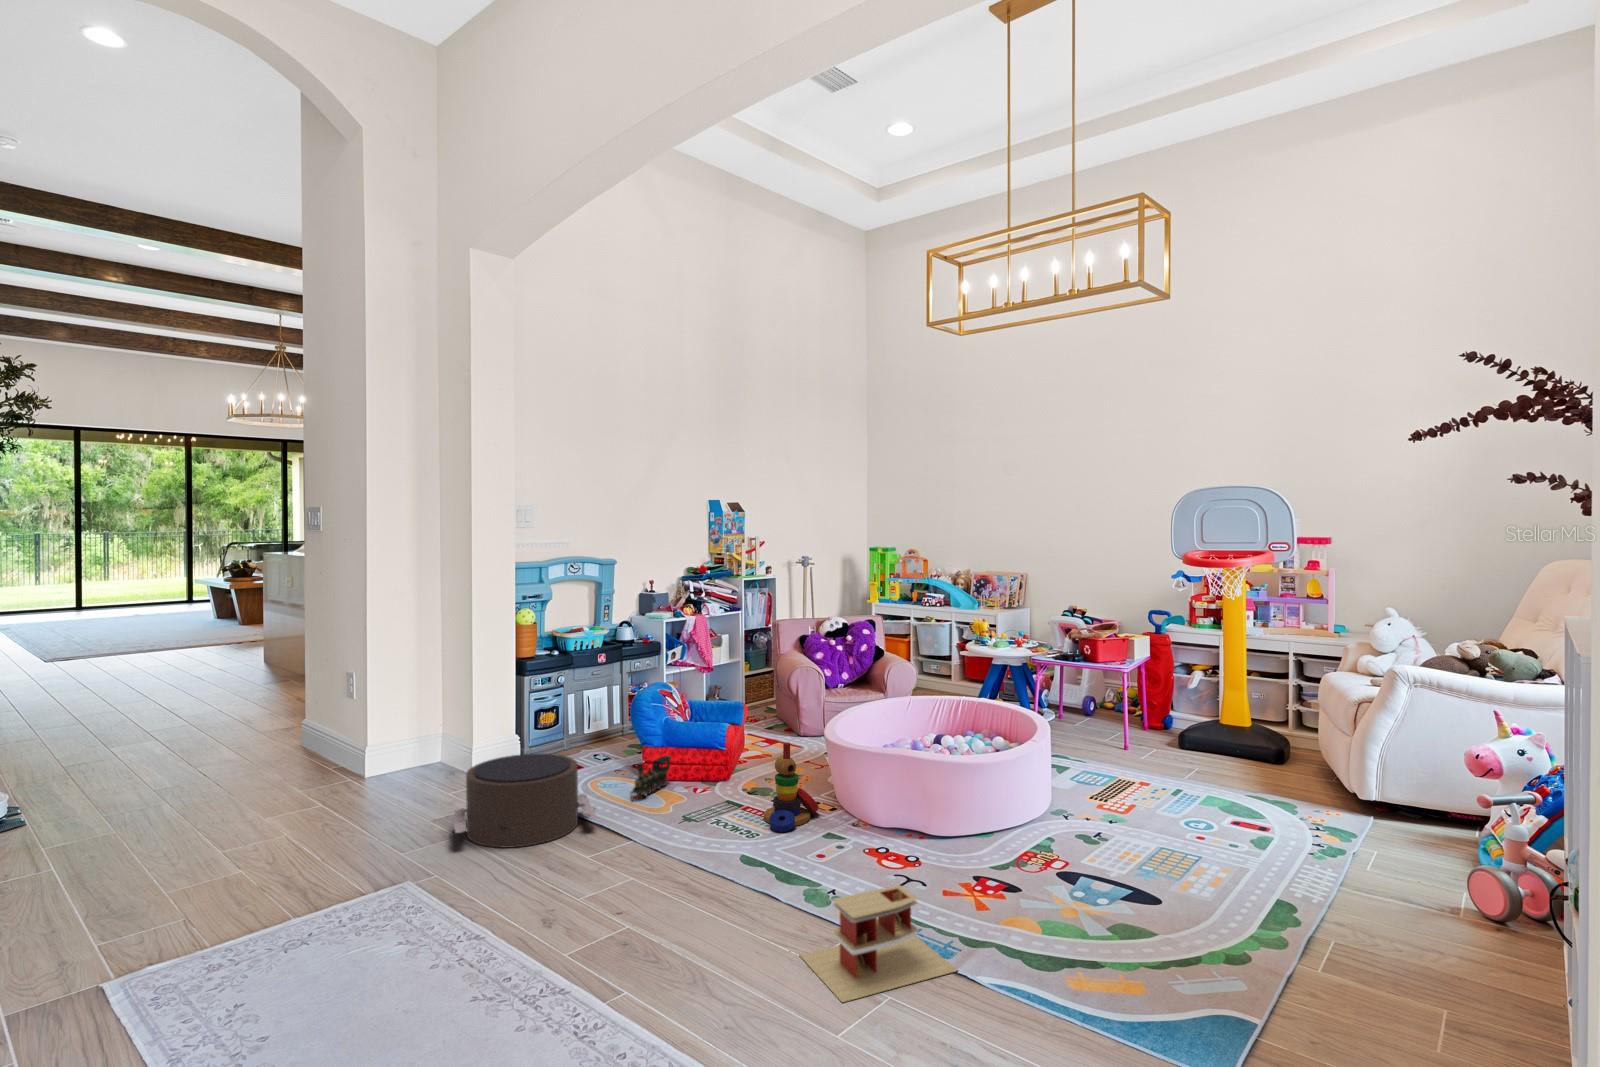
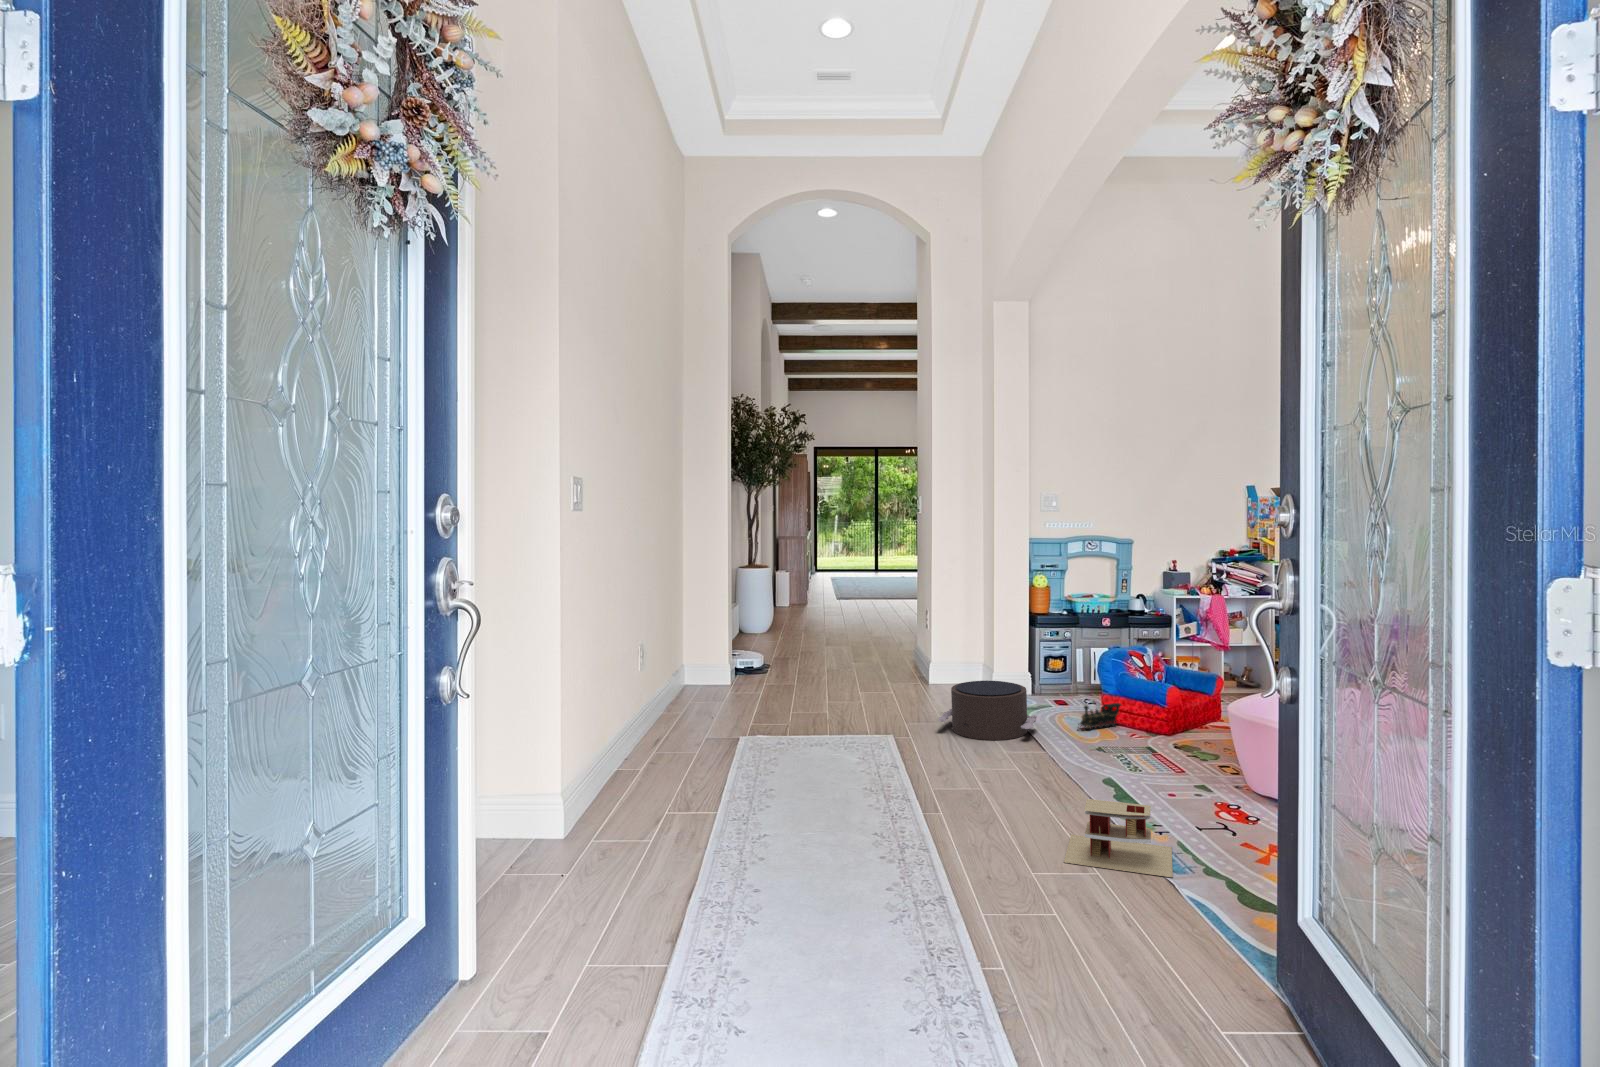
stacking toy: present [764,743,819,832] -> none [1156,702,1214,773]

